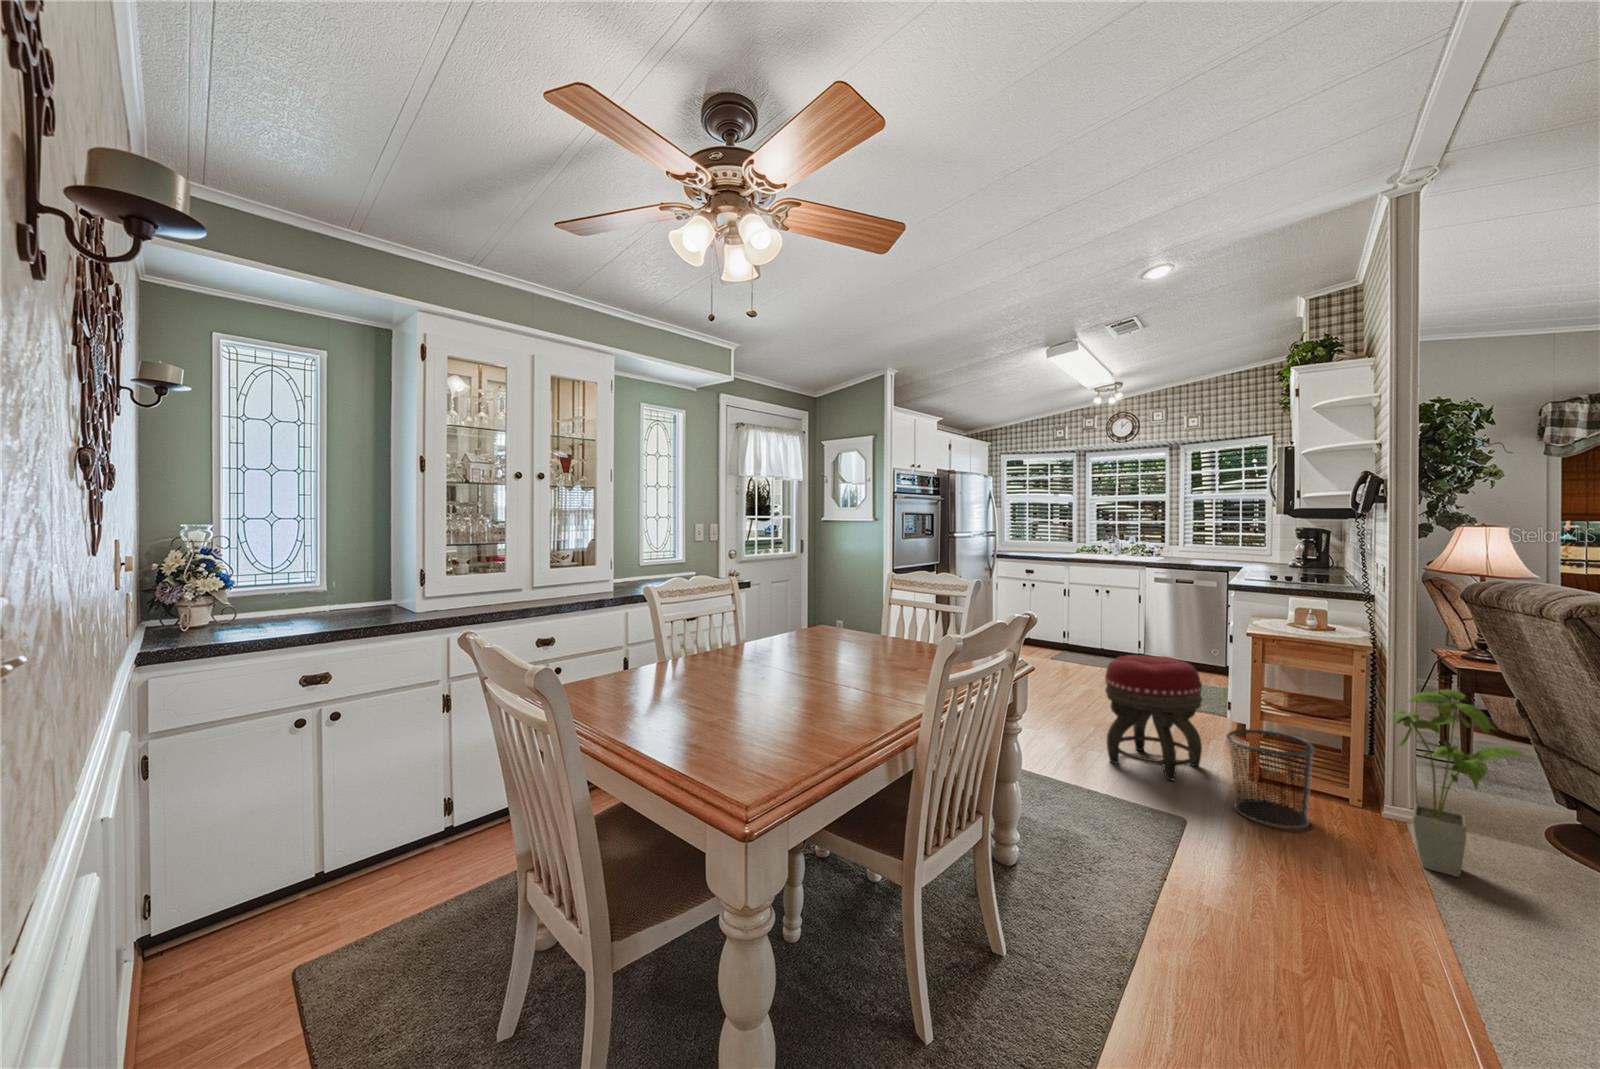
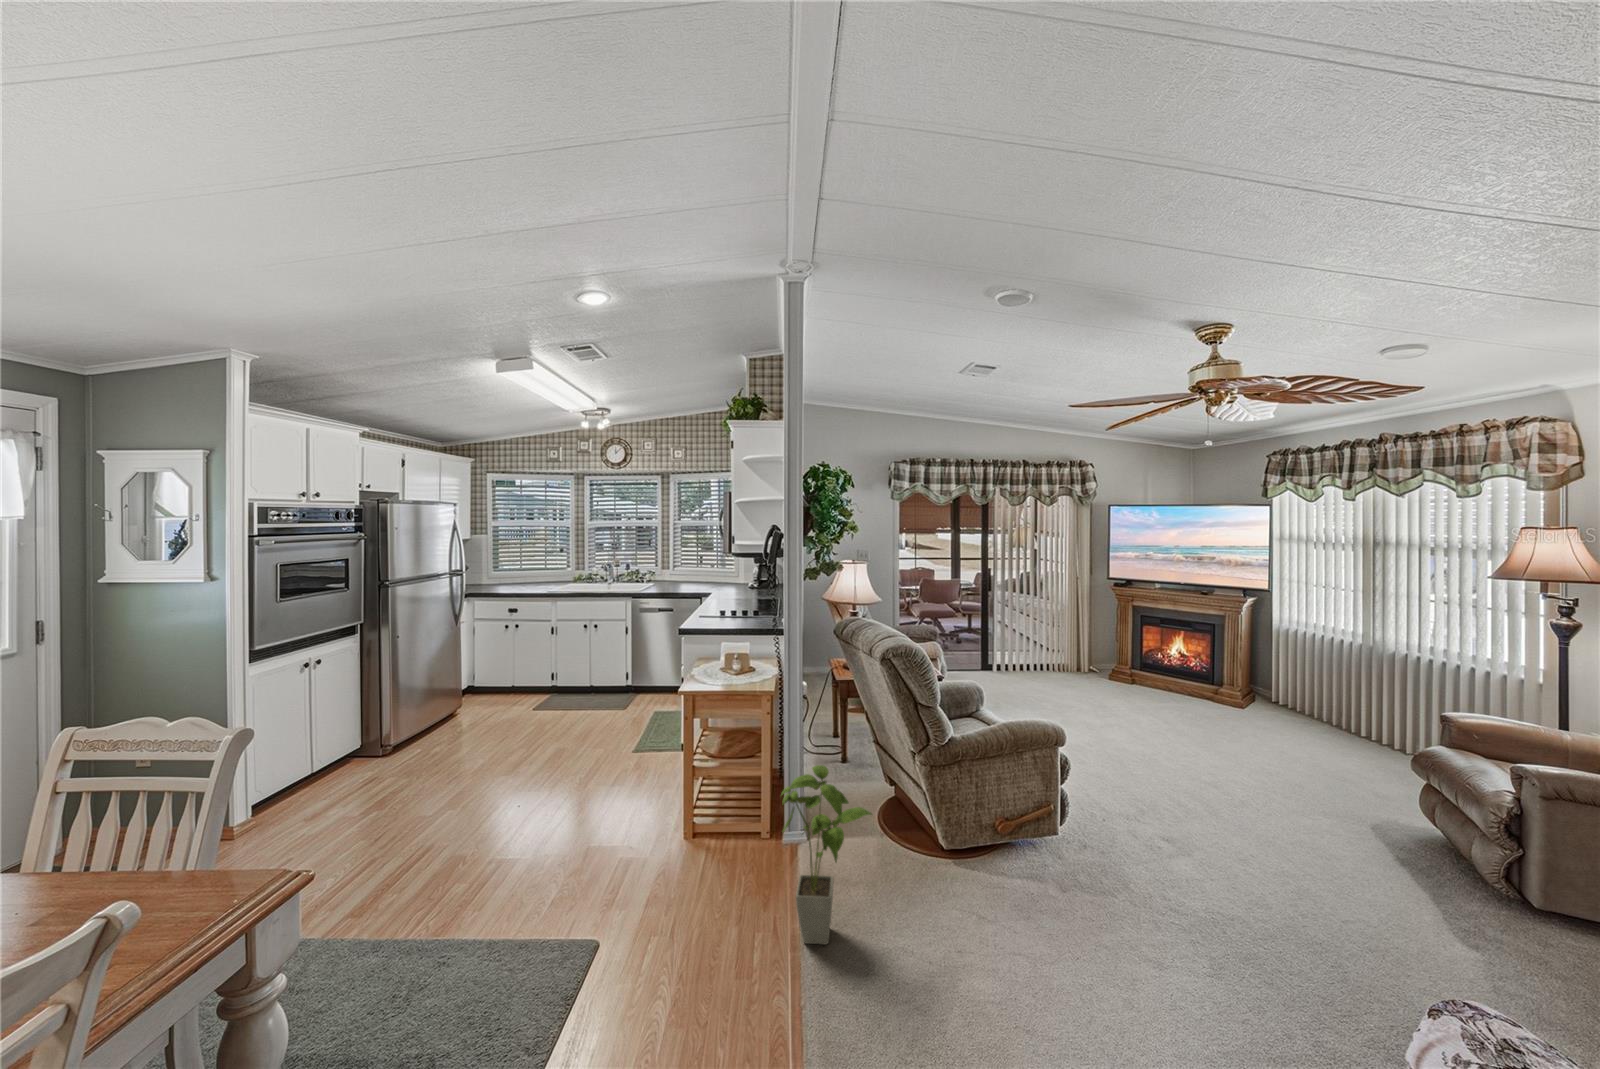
footstool: present [1105,655,1202,780] -> none [534,740,643,900]
trash can: present [1227,729,1315,829] -> none [649,819,727,941]

